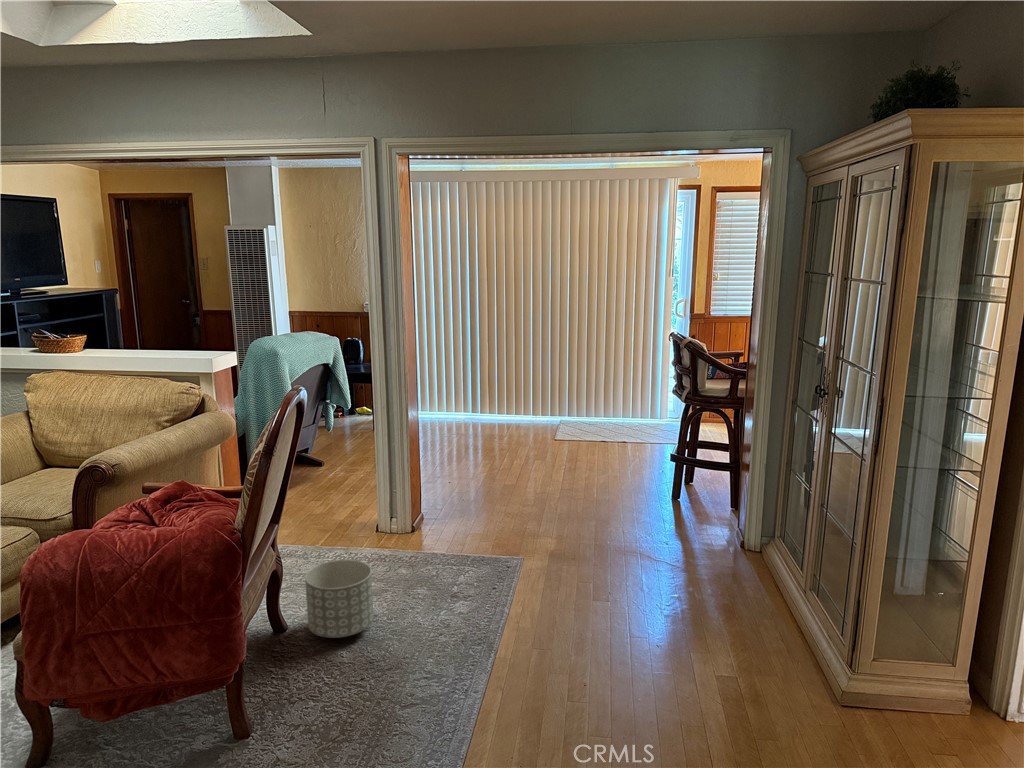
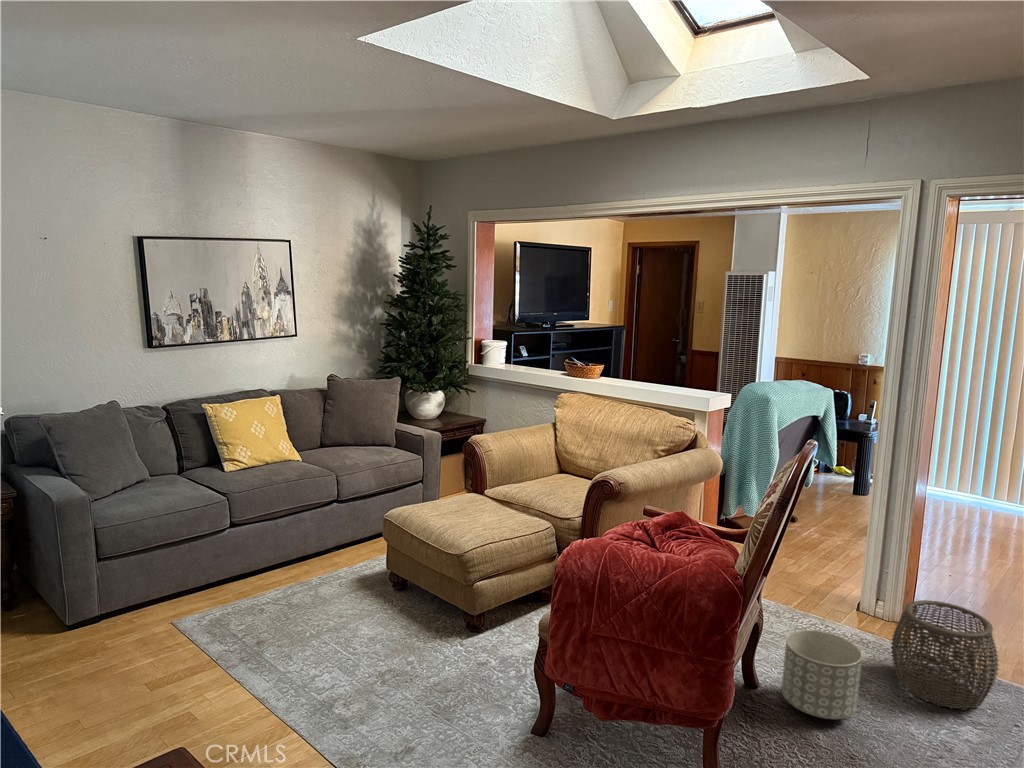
woven basket: none [399,506,478,594] -> present [891,600,999,710]

